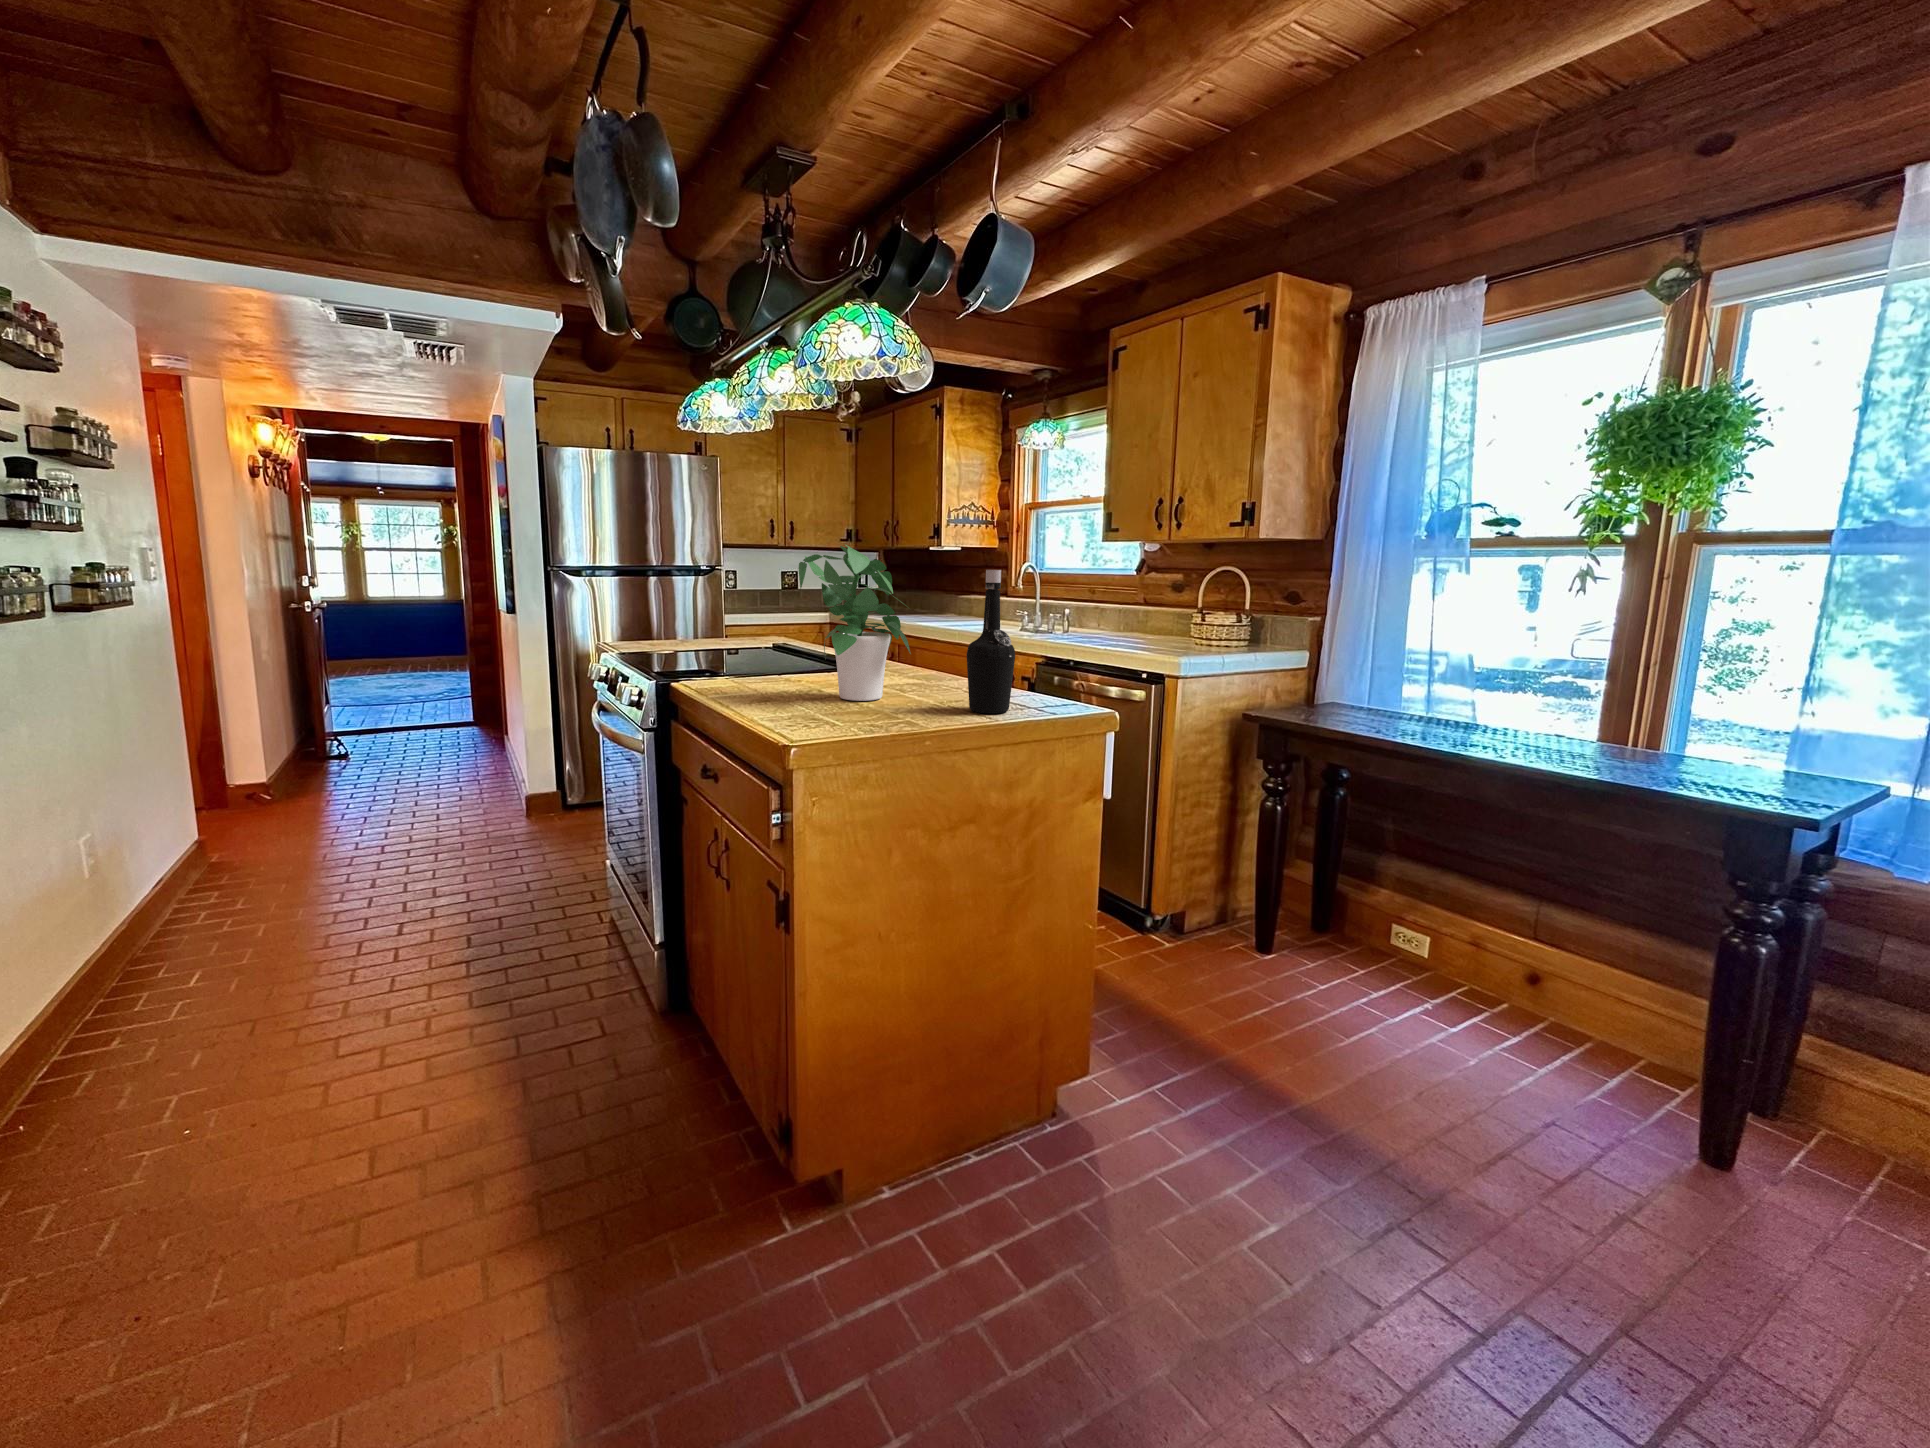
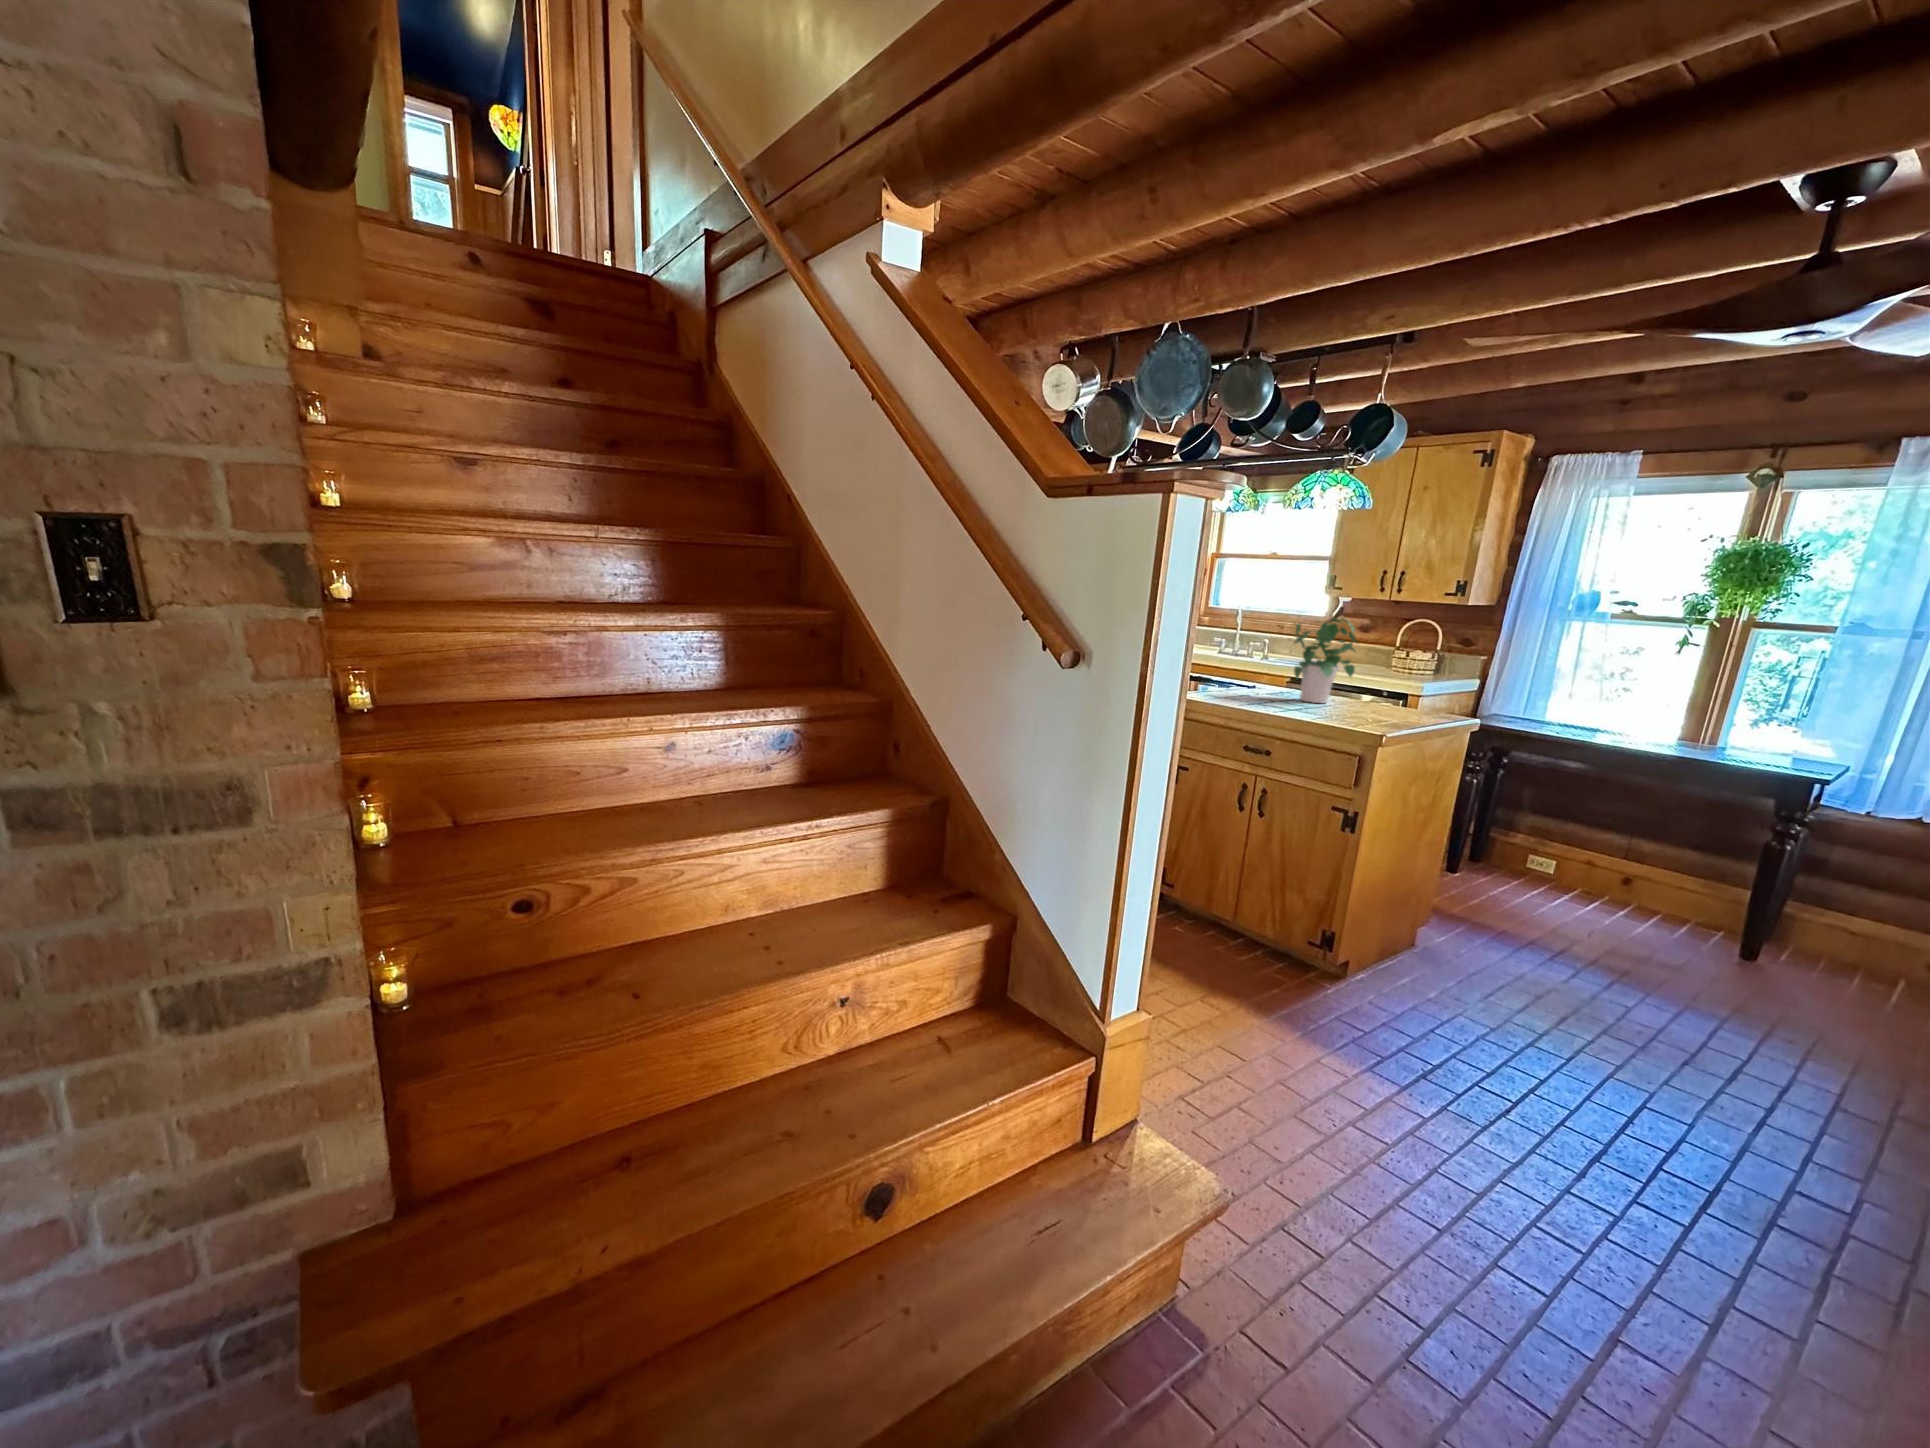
bottle: present [967,570,1015,713] -> none [1391,634,1426,712]

